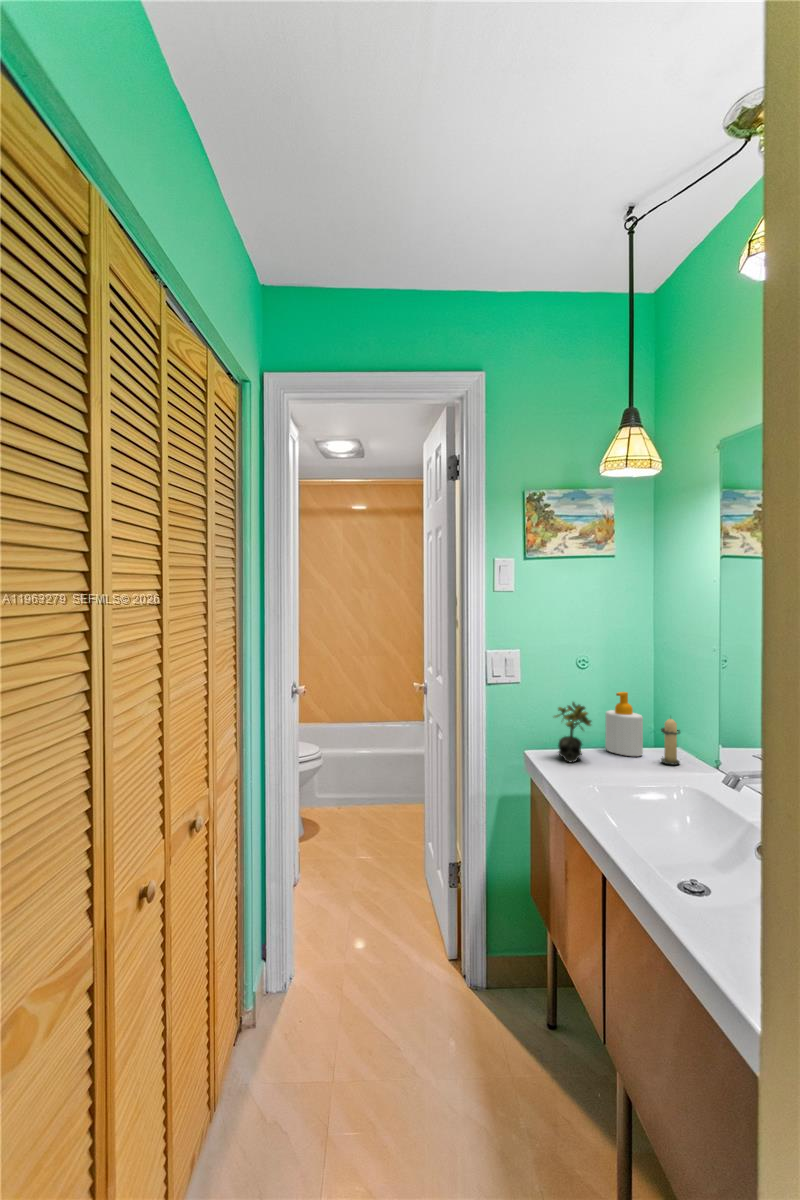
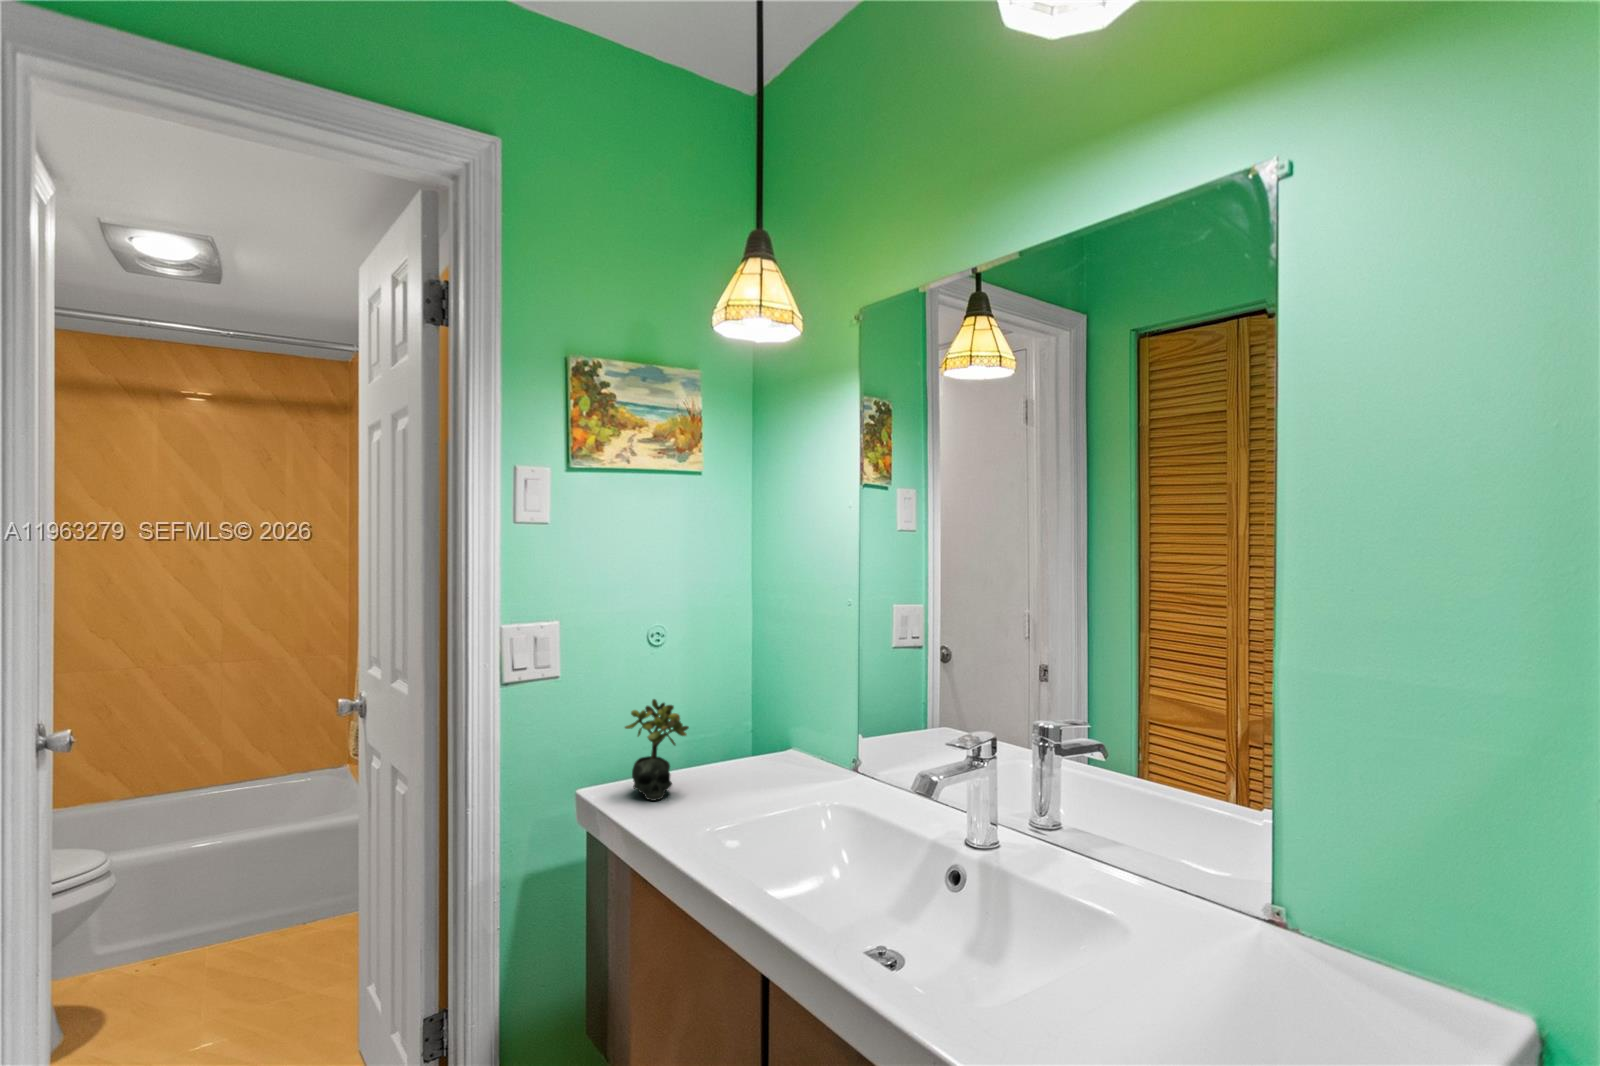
soap bottle: present [605,692,643,756] -> none [697,676,753,774]
candle: present [661,718,680,764] -> none [779,705,814,779]

